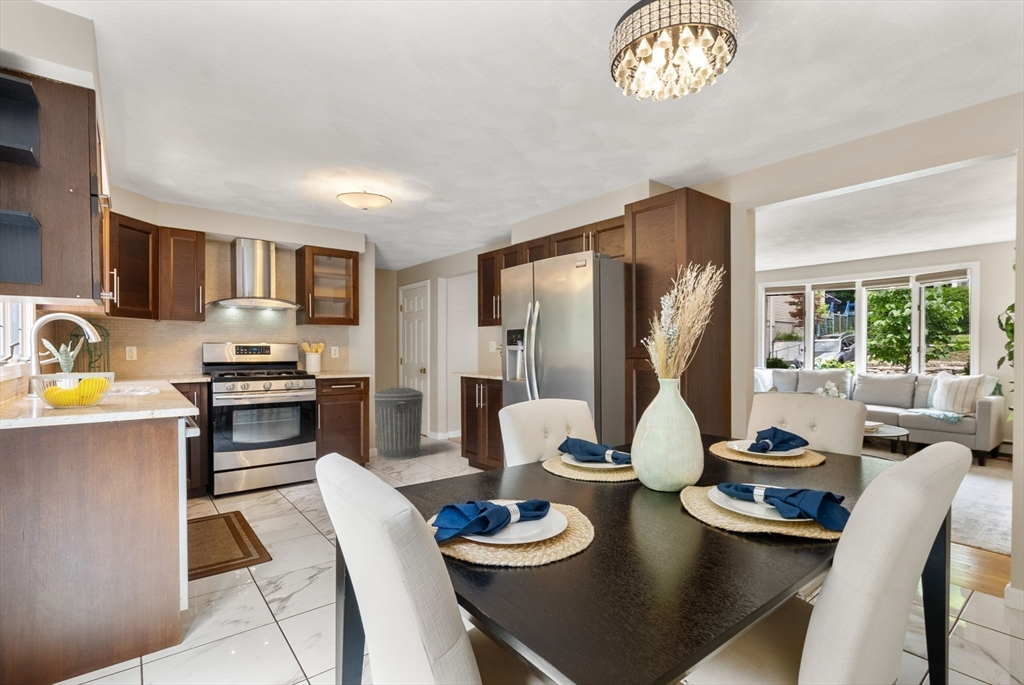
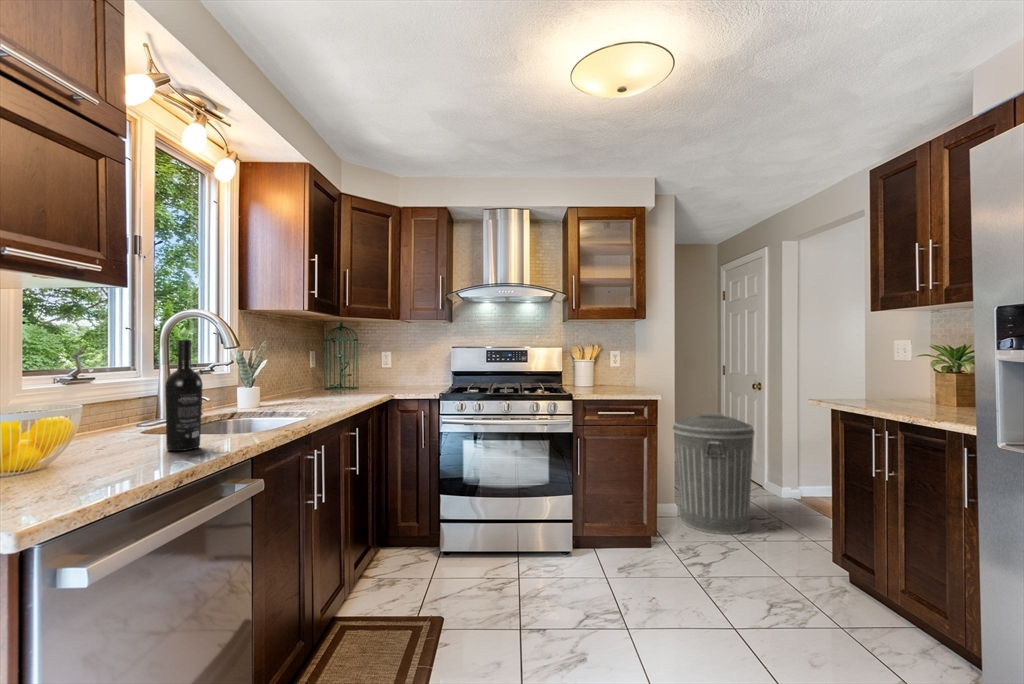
wine bottle: none [127,334,149,397] -> present [165,340,203,451]

